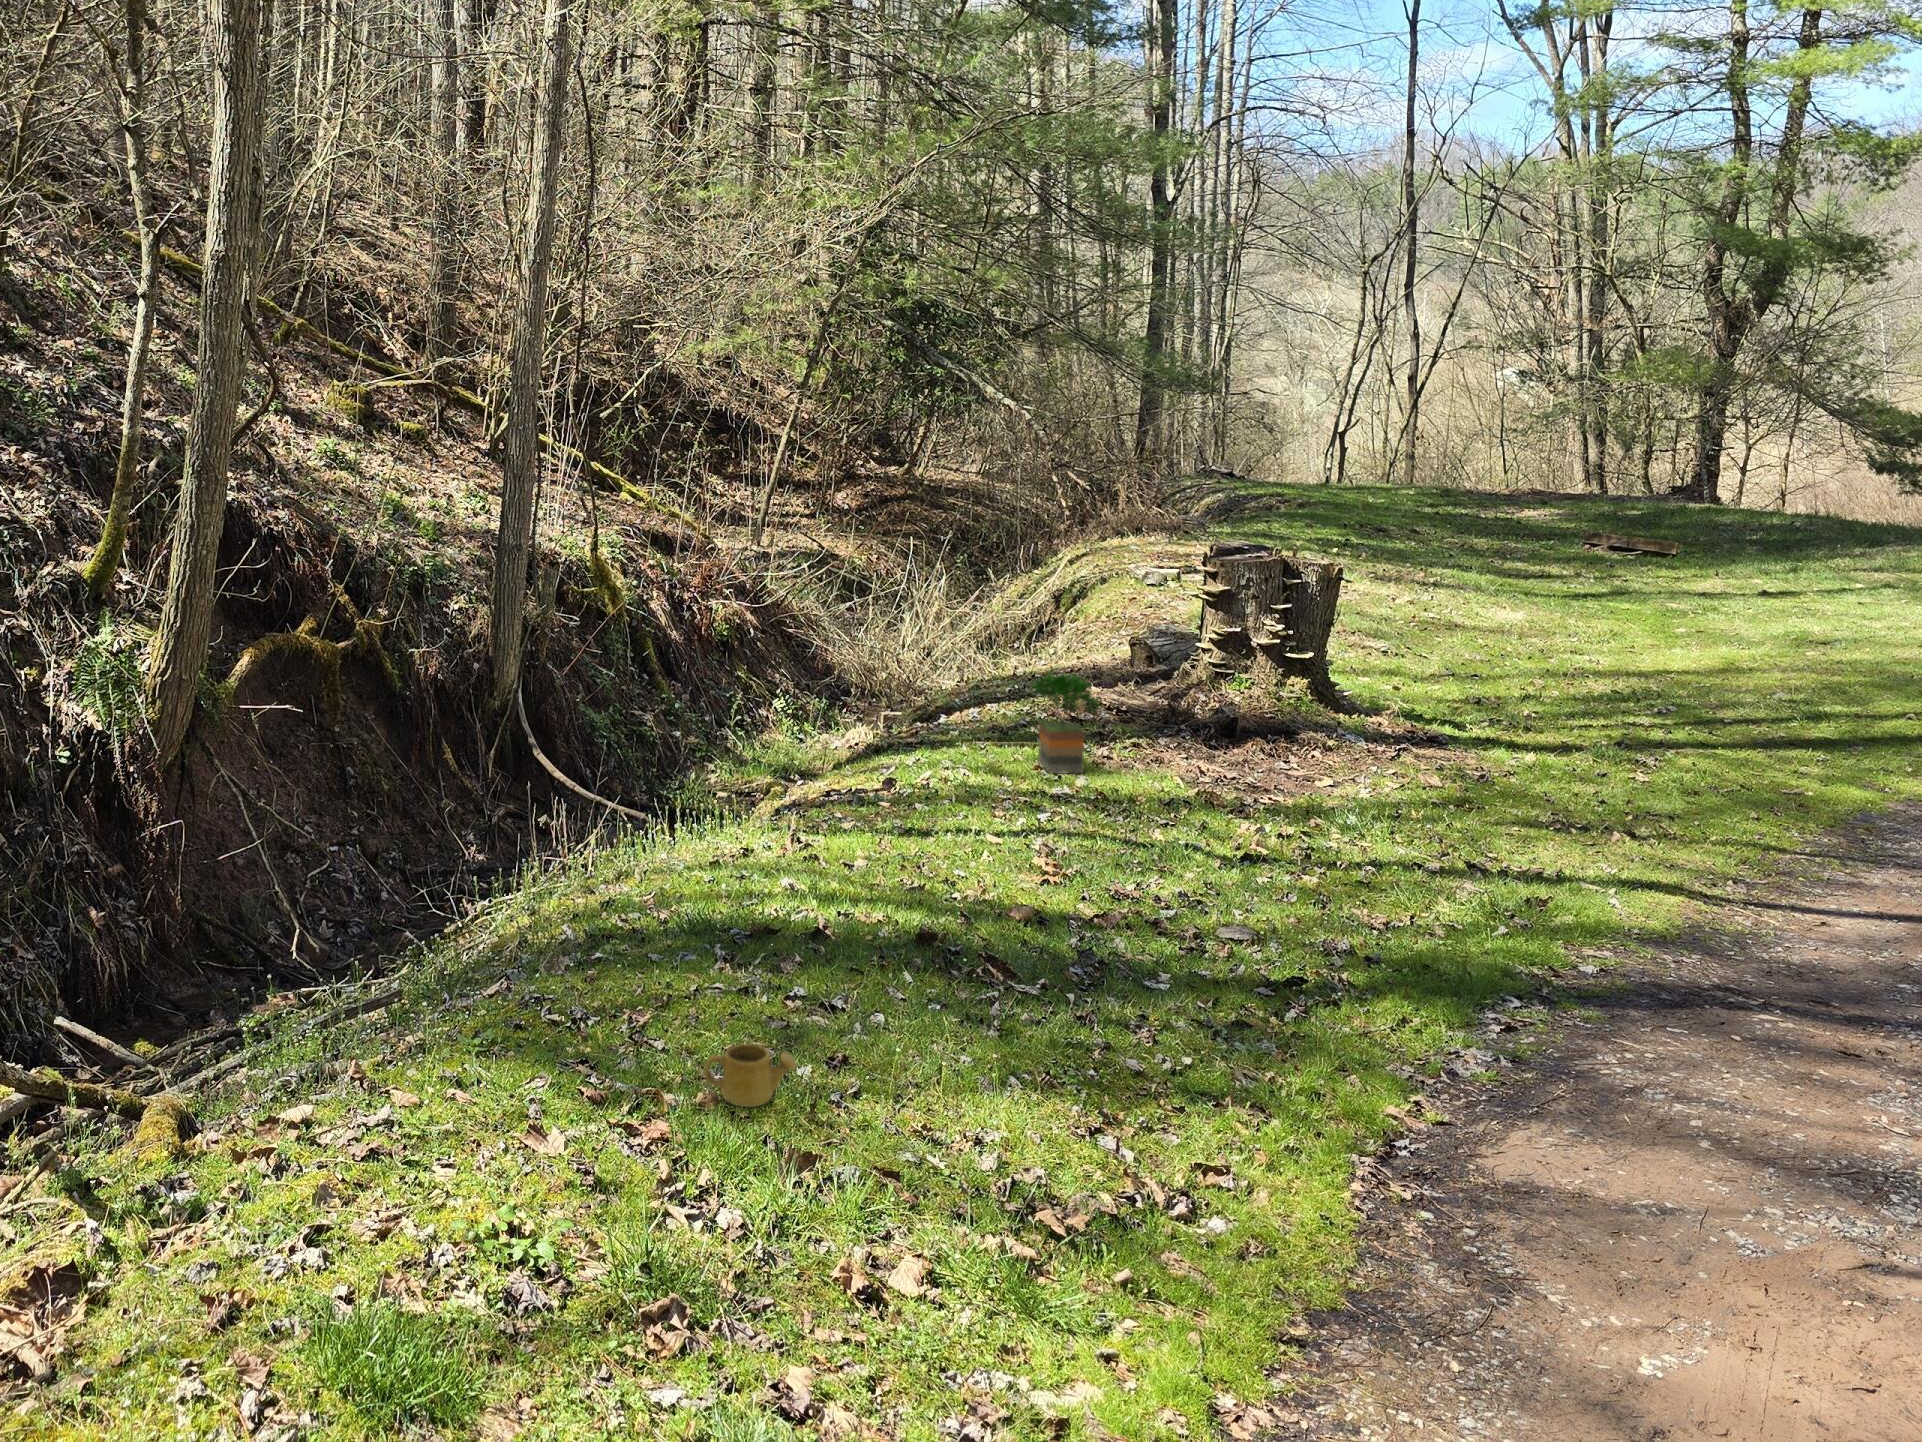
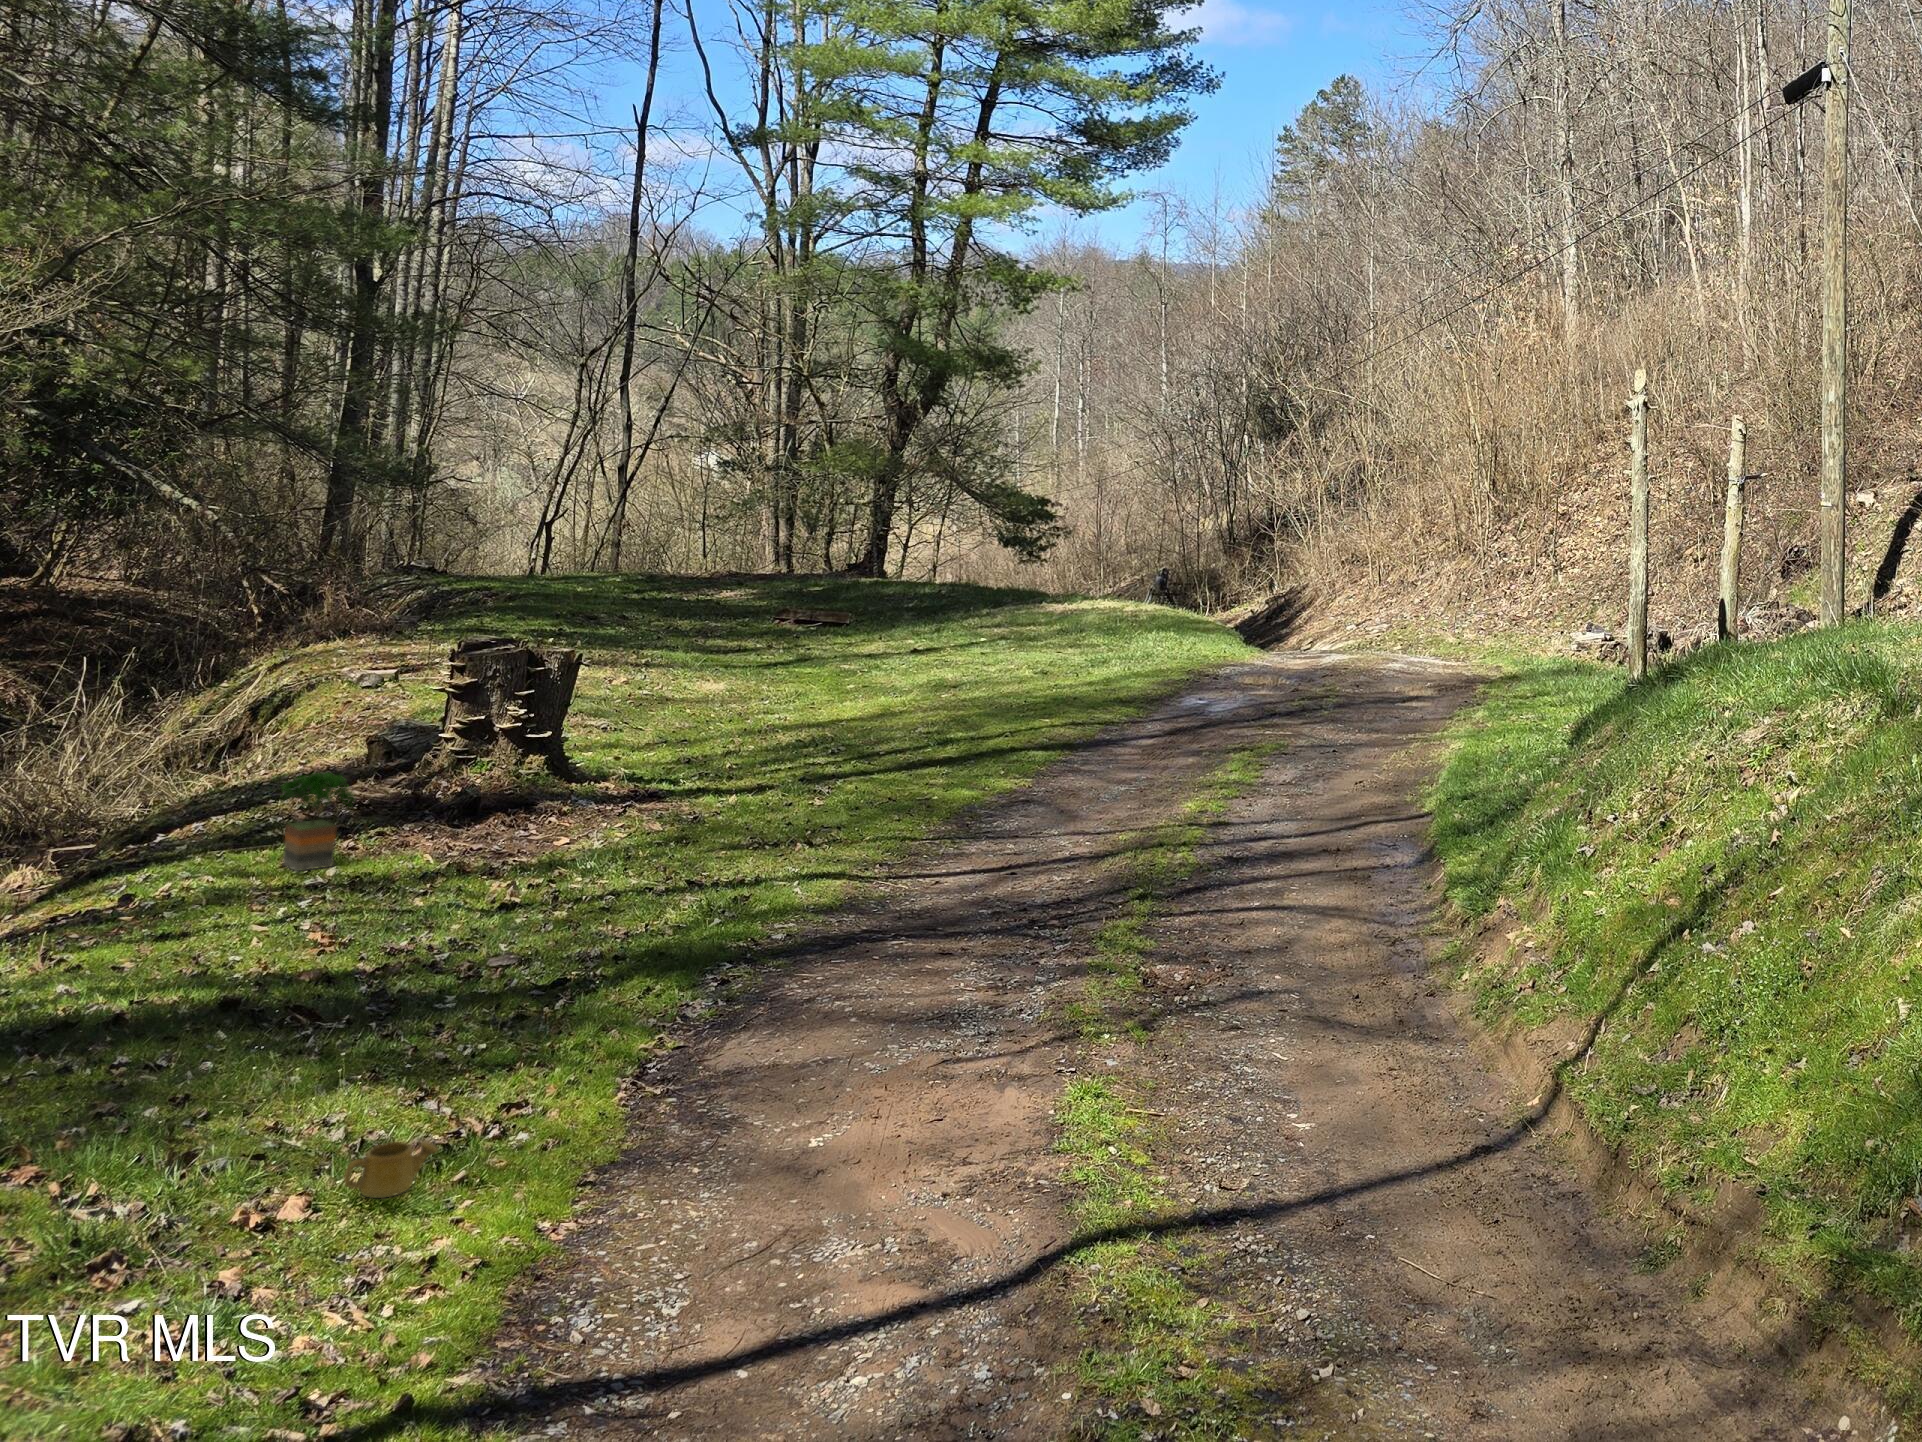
watering can: present [704,1044,797,1107] -> present [344,1141,438,1198]

